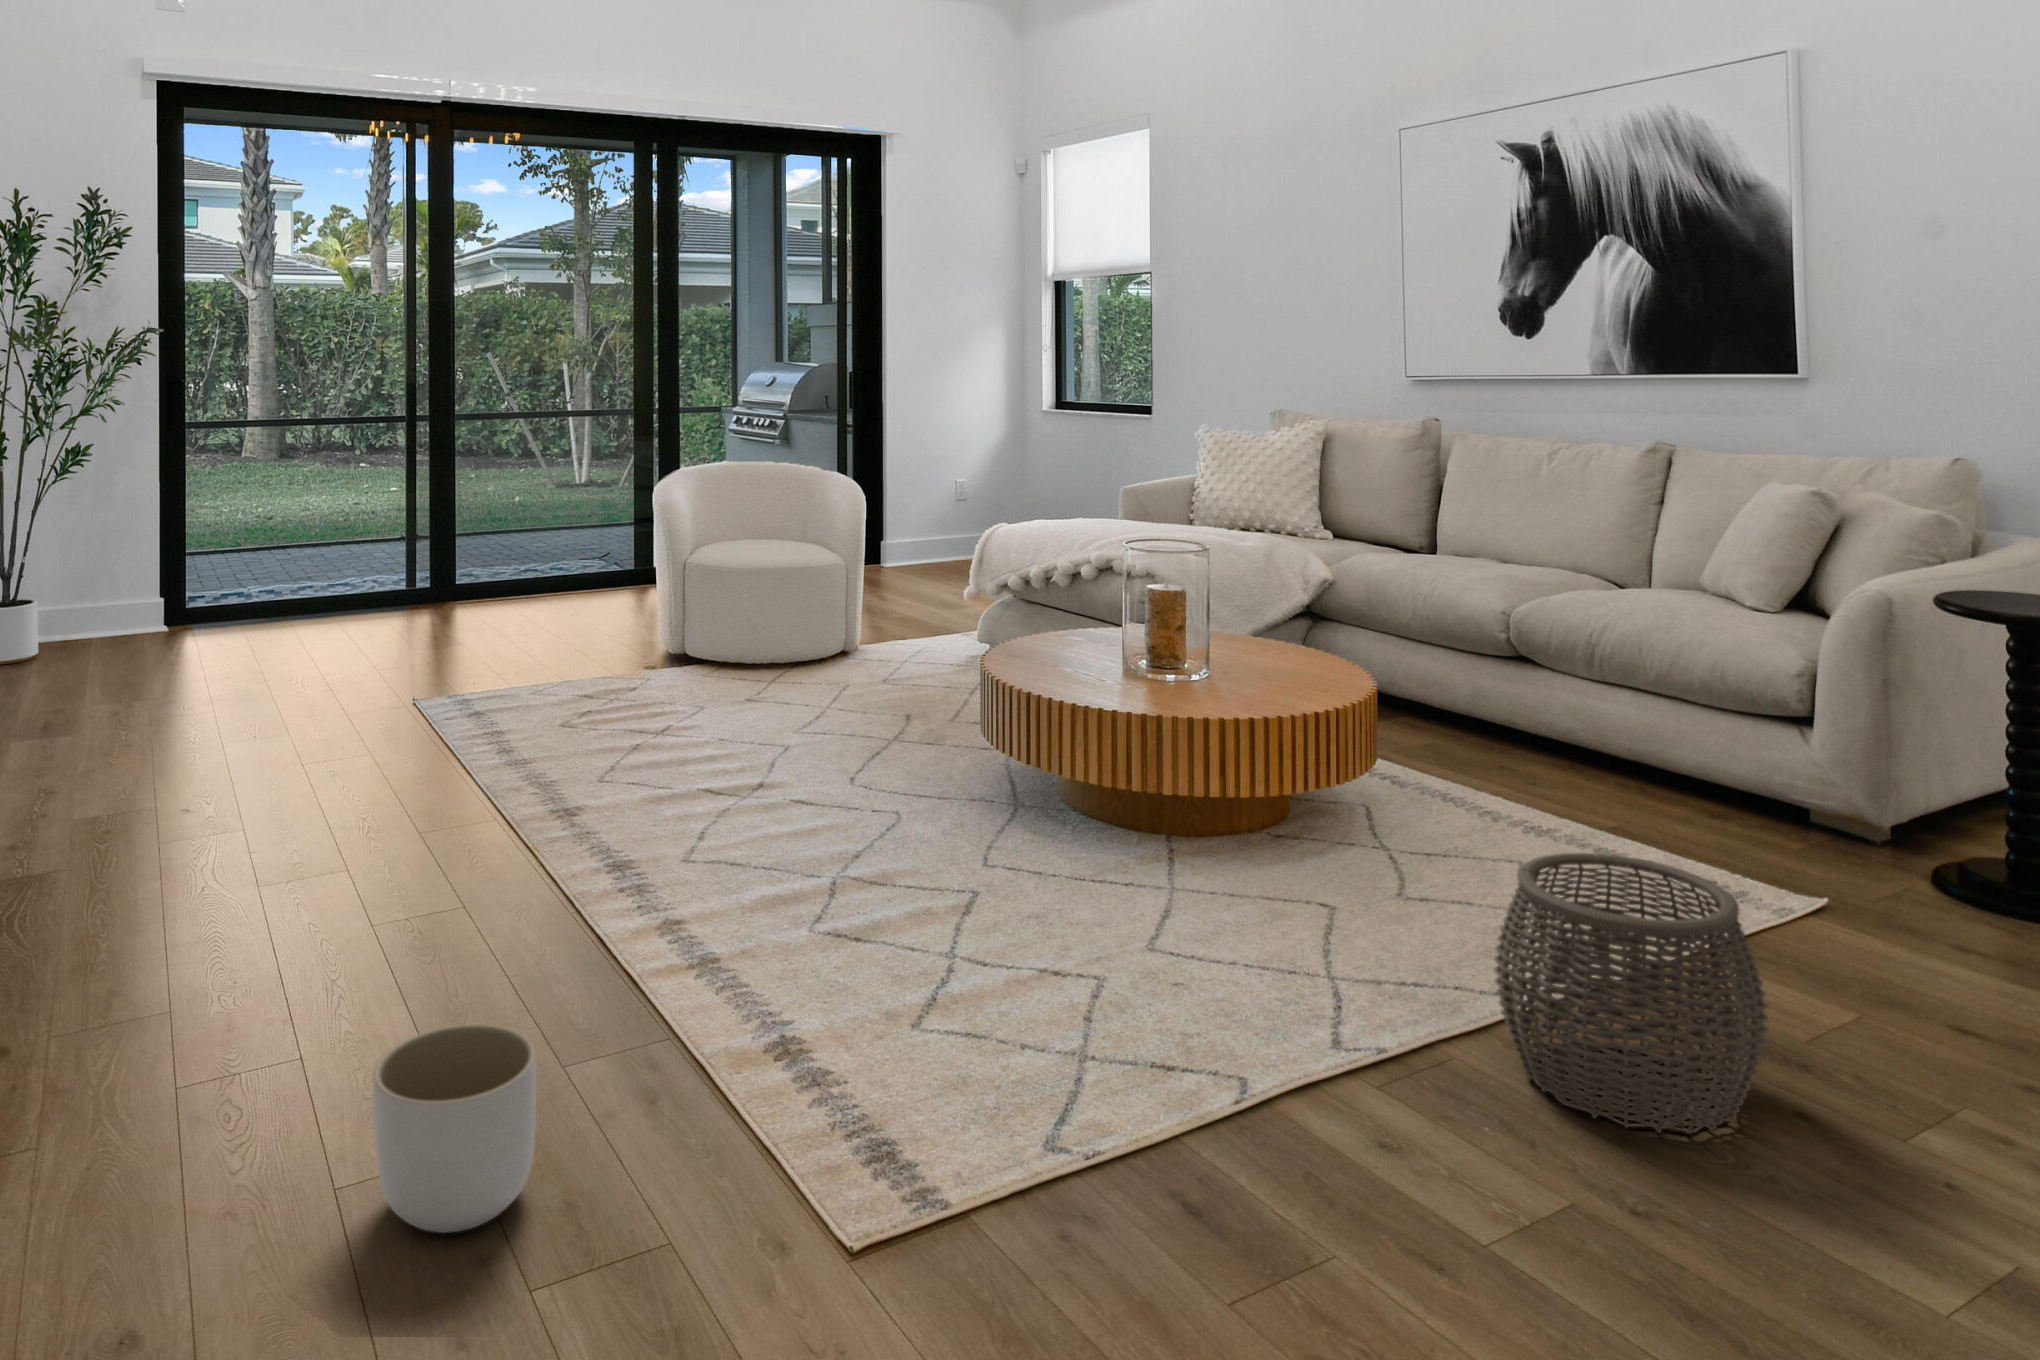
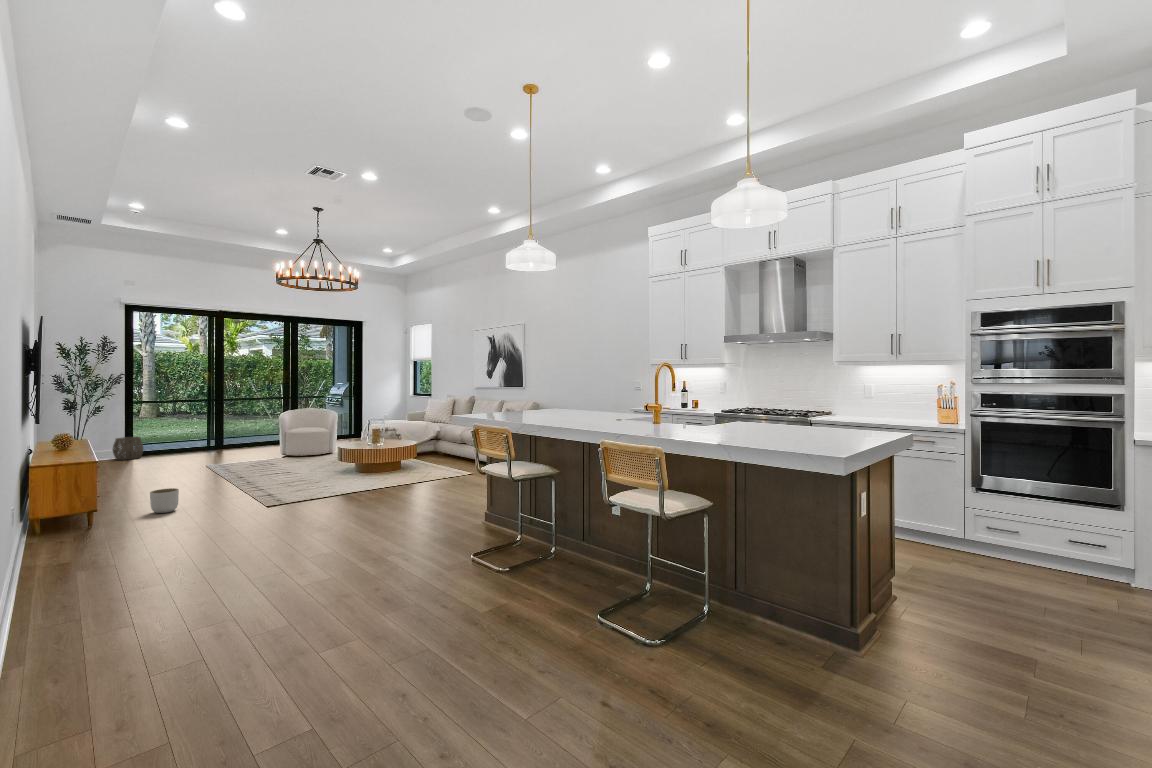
woven basket: present [1494,853,1769,1134] -> present [113,437,143,460]

